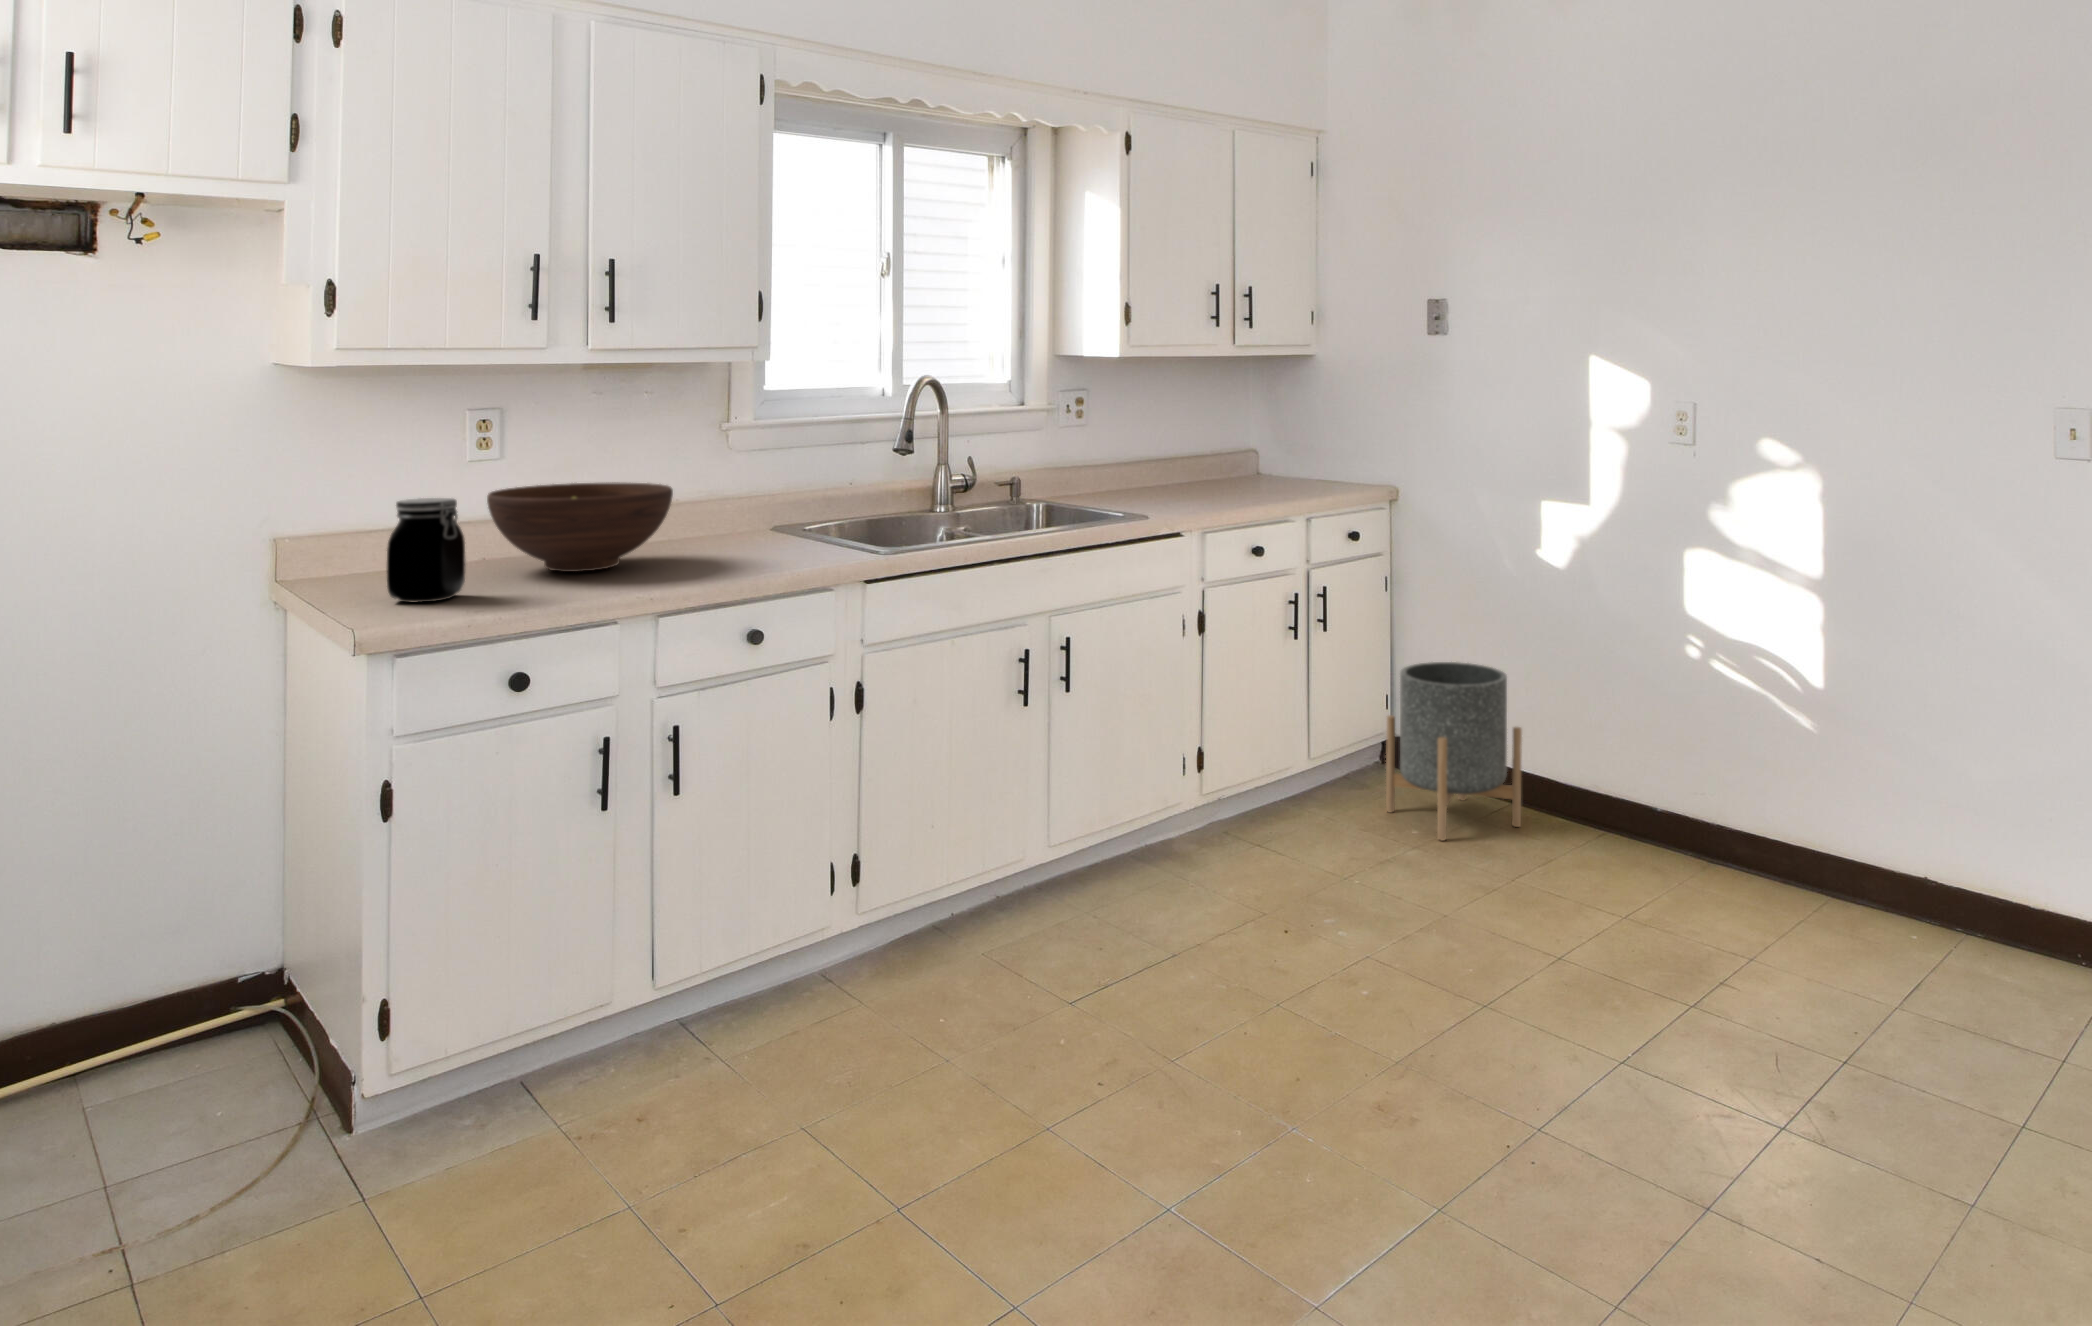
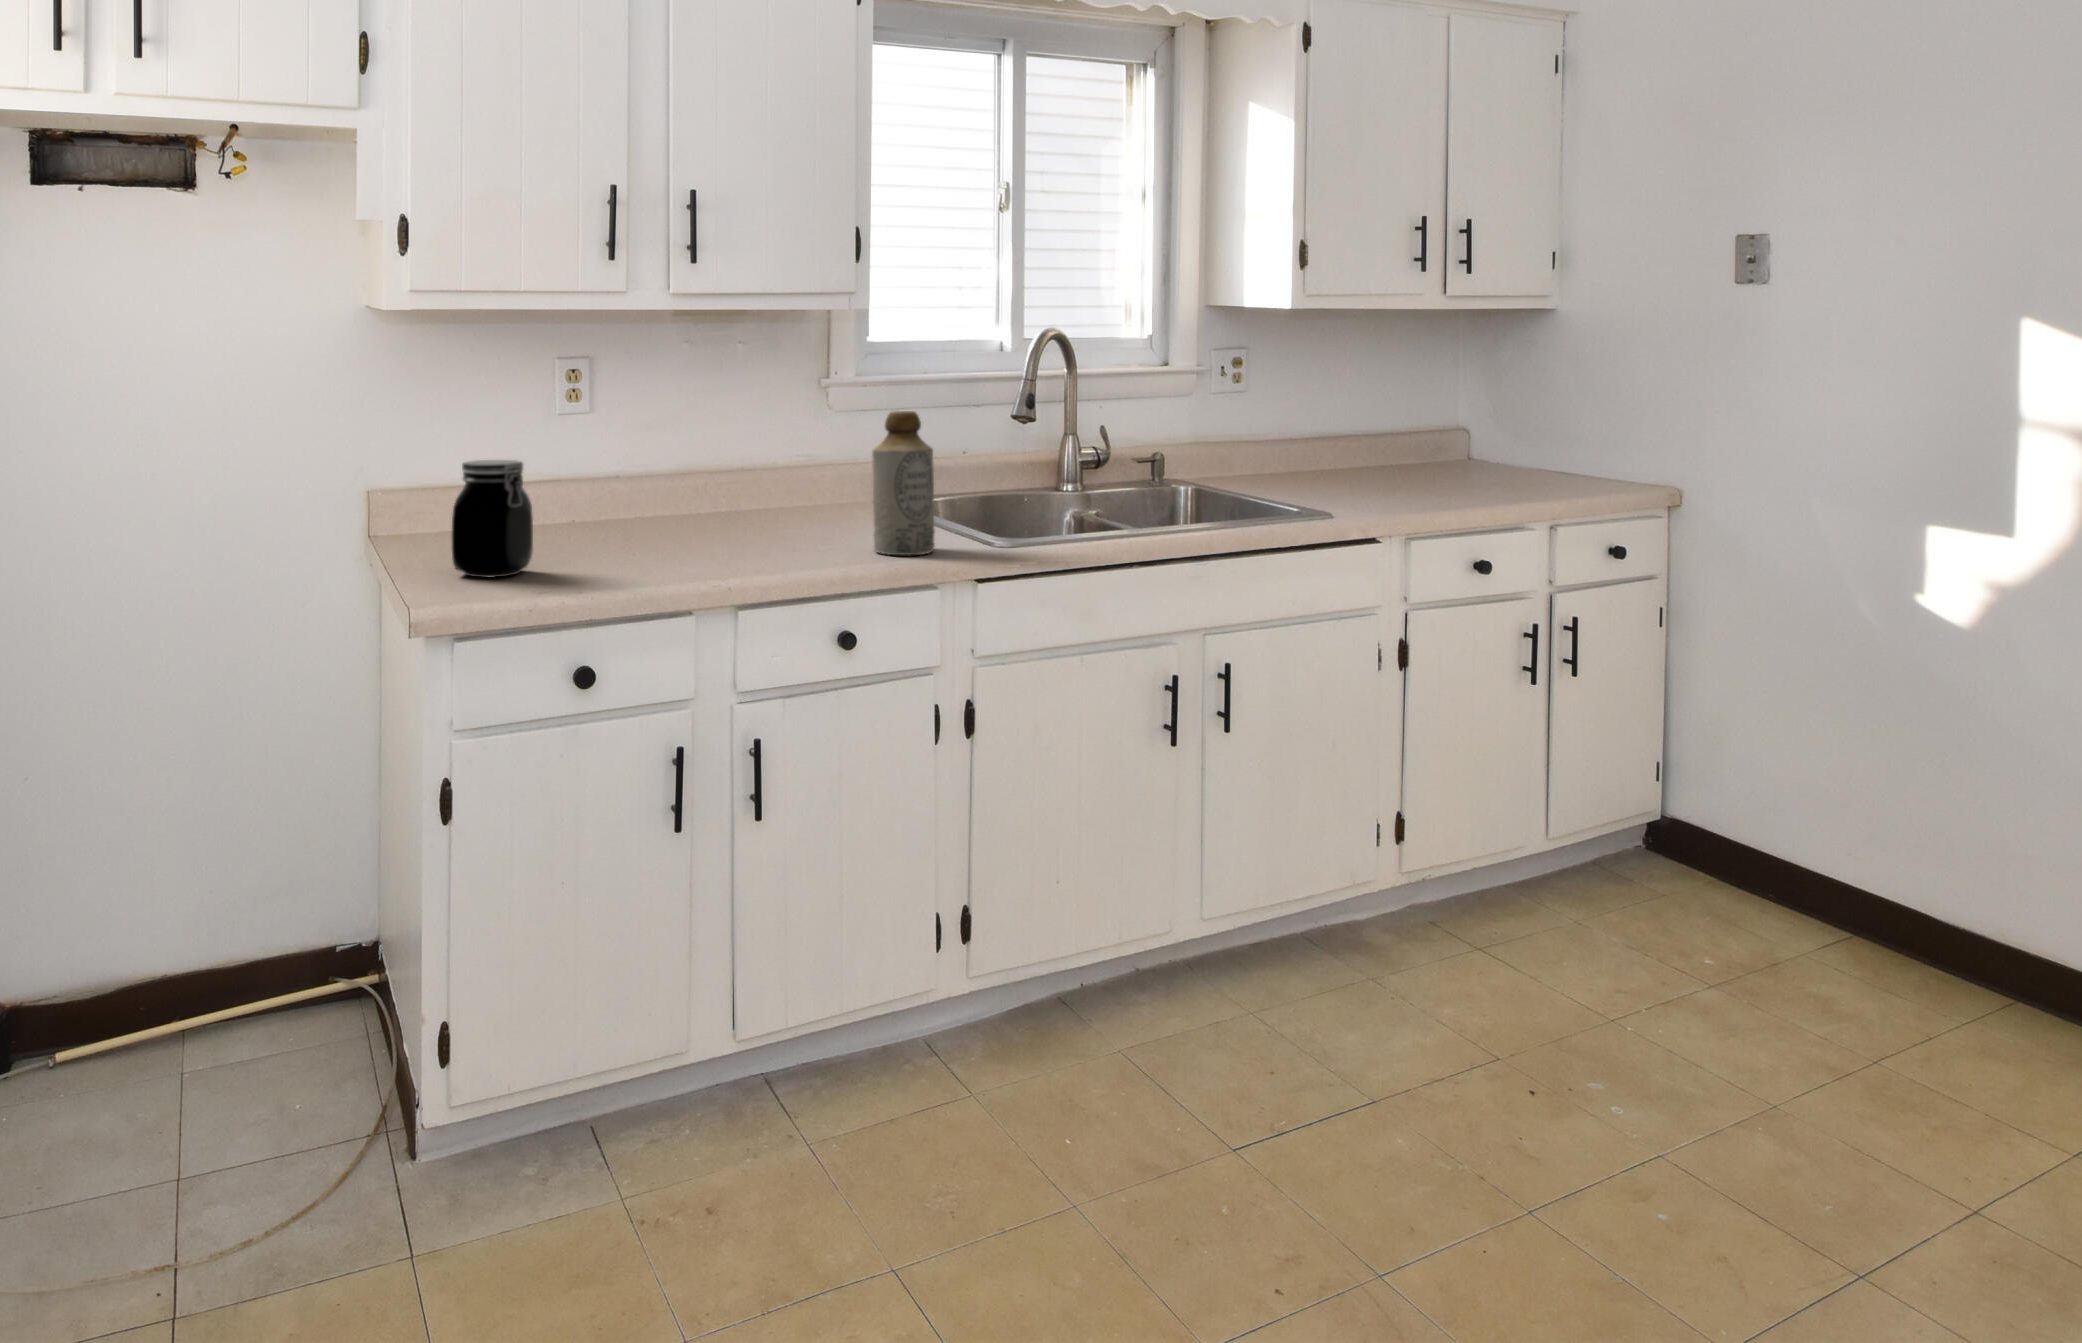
bottle: none [775,446,829,566] -> present [872,411,935,555]
fruit bowl: present [487,482,673,572] -> none [562,448,759,550]
planter: present [1386,662,1522,840] -> none [1655,725,1869,972]

